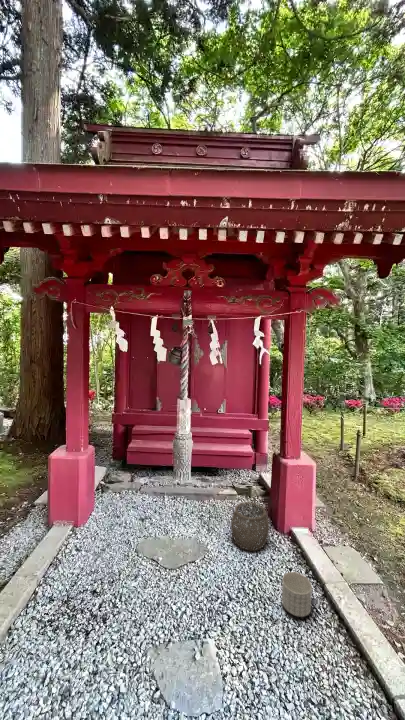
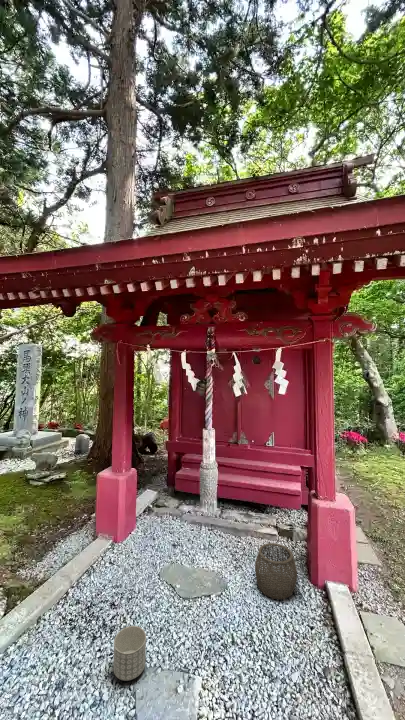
planter: present [282,572,312,617] -> present [113,626,146,681]

